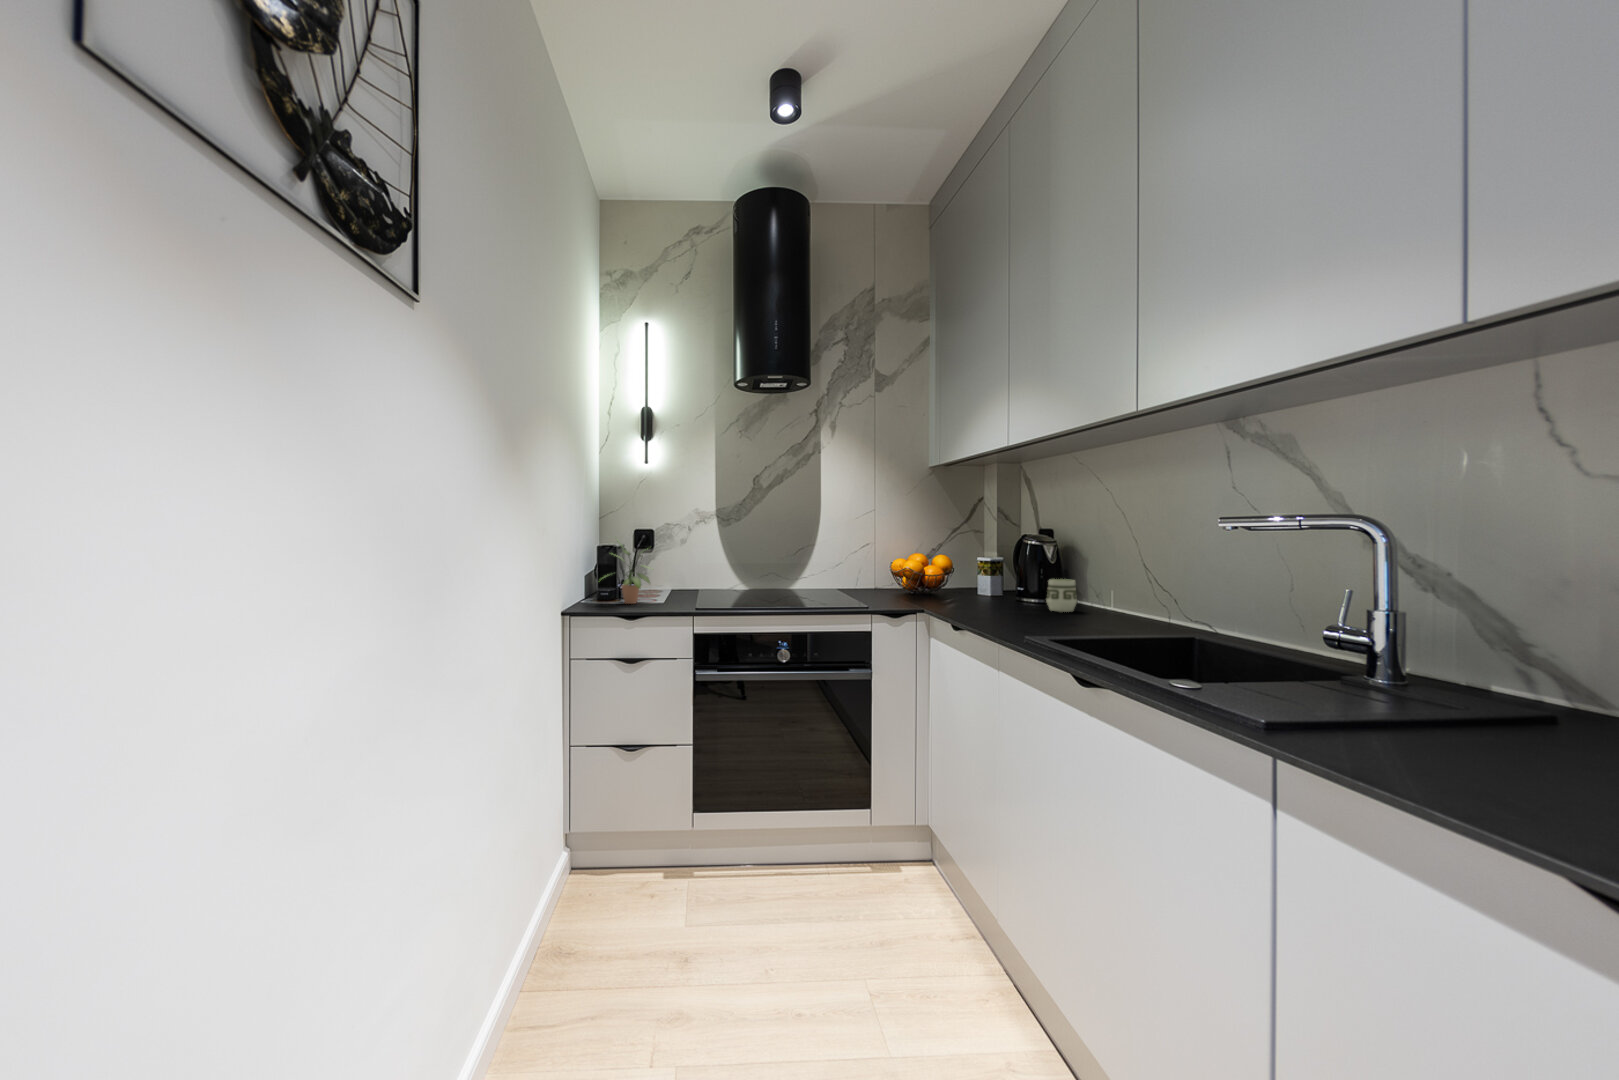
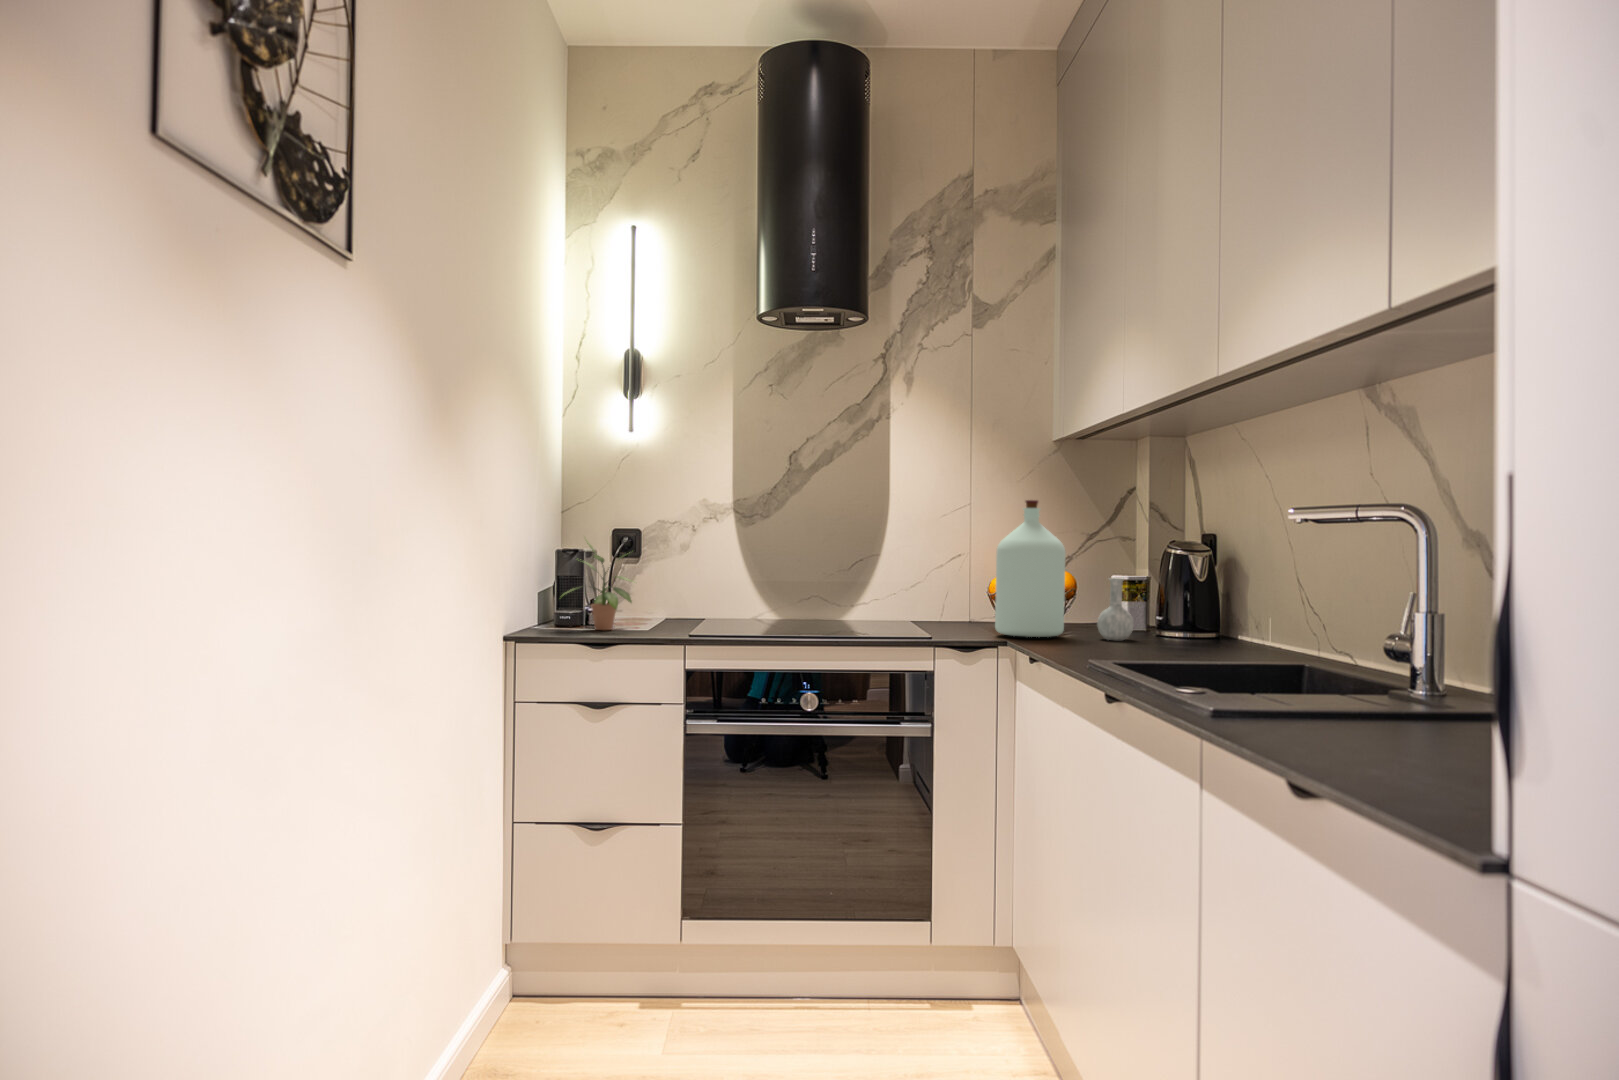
bottle: none [906,507,1001,602] -> present [995,500,1134,640]
cup: present [1046,579,1077,612] -> none [1190,609,1236,656]

